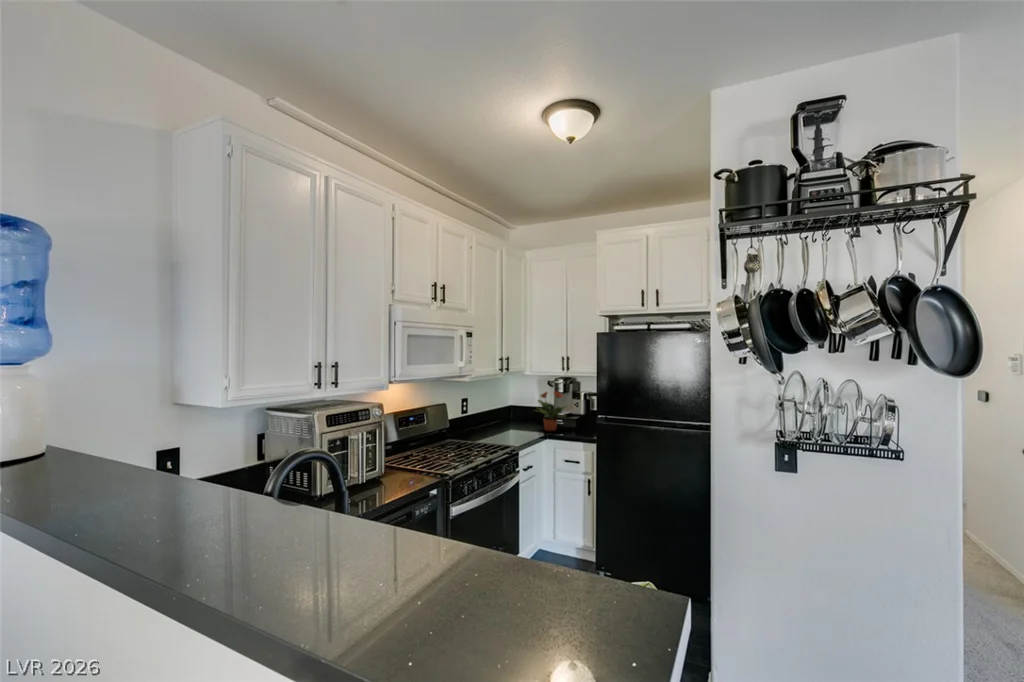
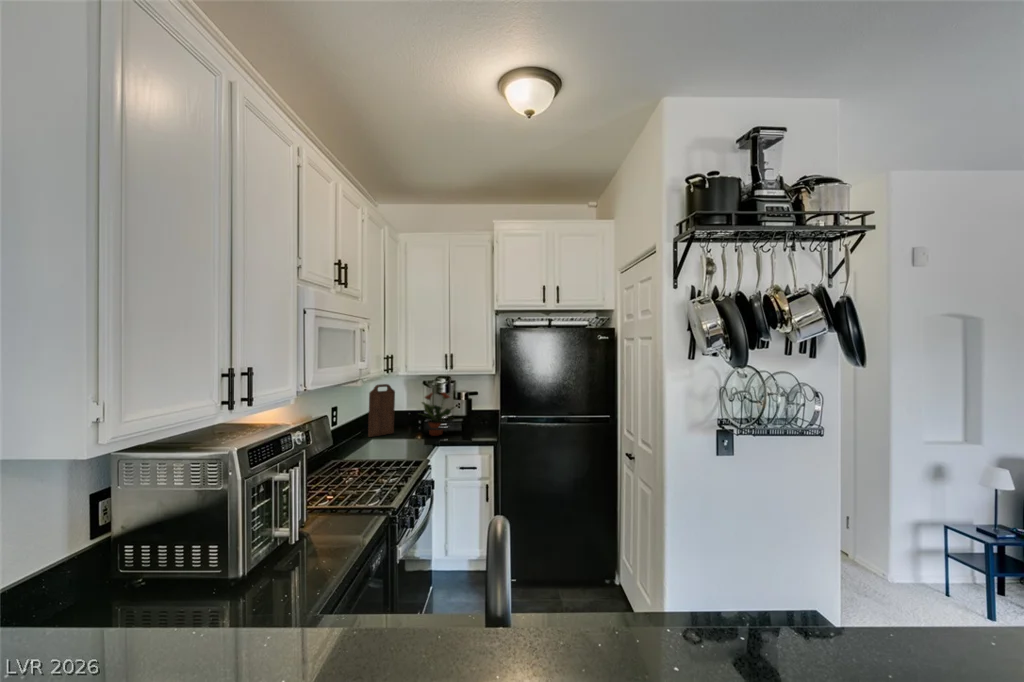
cutting board: none [494,383,517,428] -> present [368,384,395,437]

